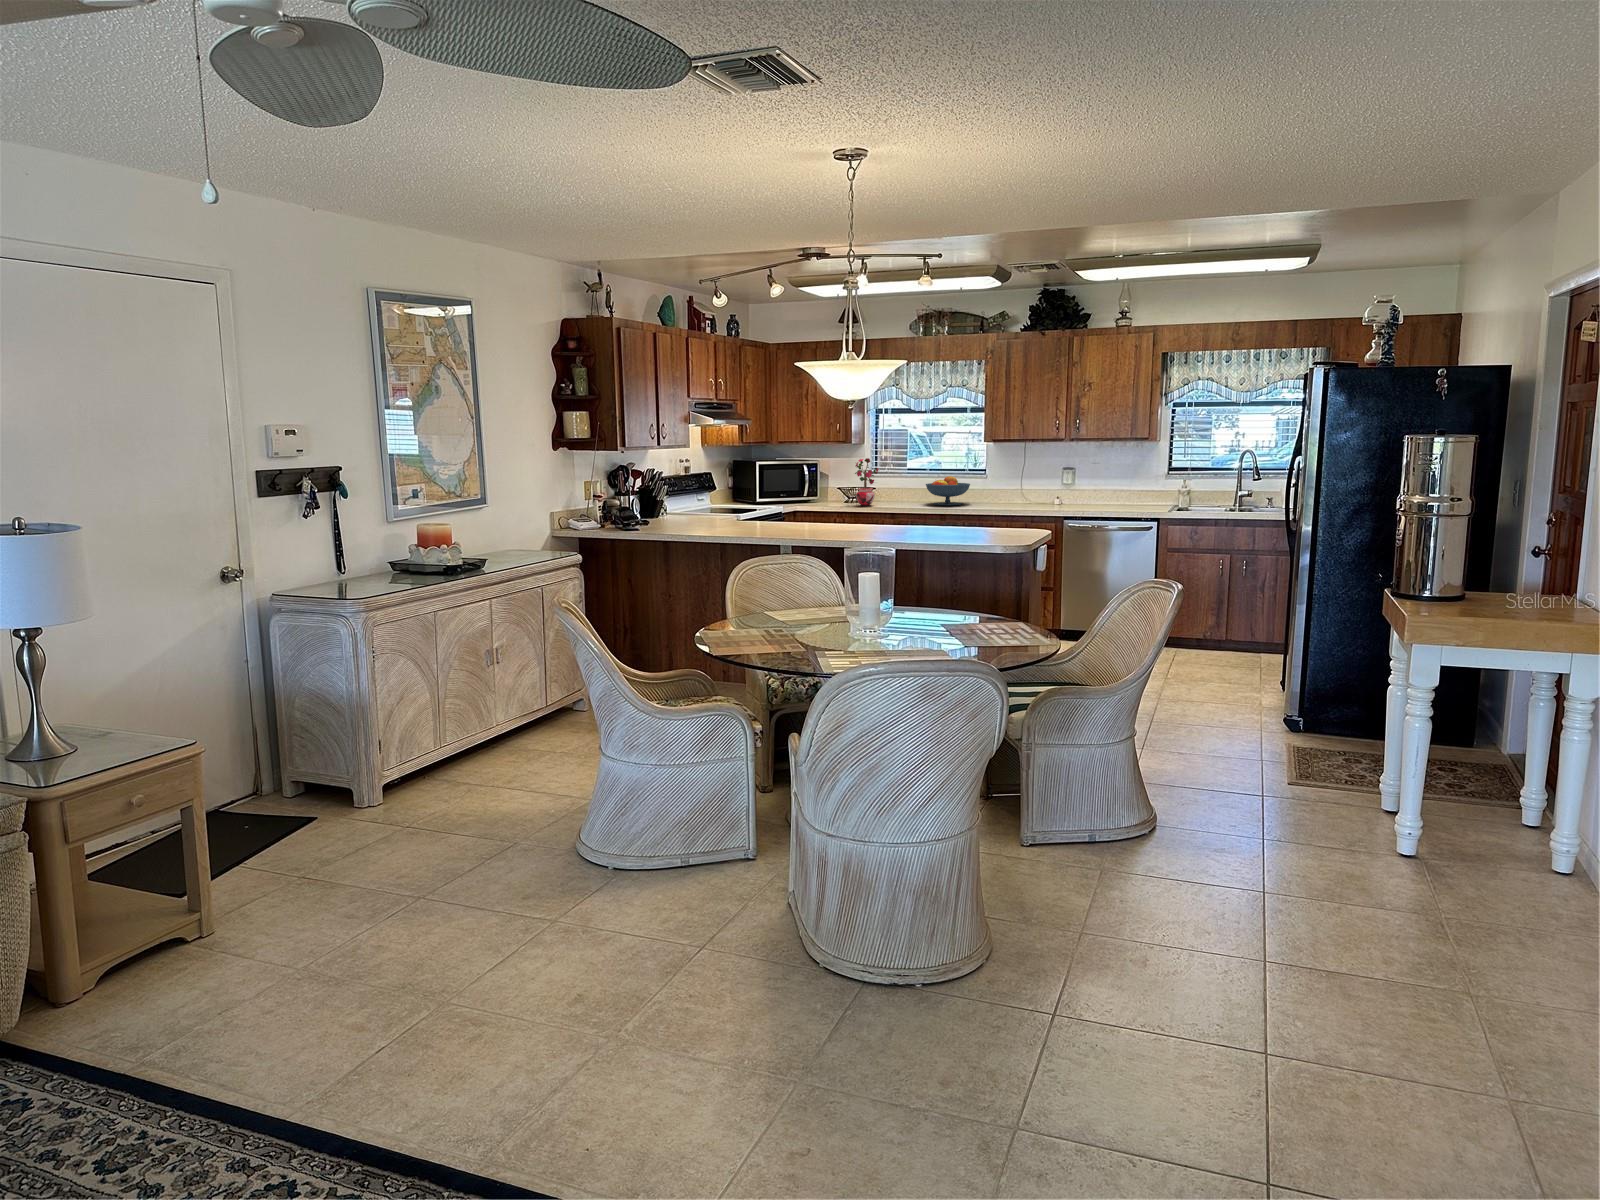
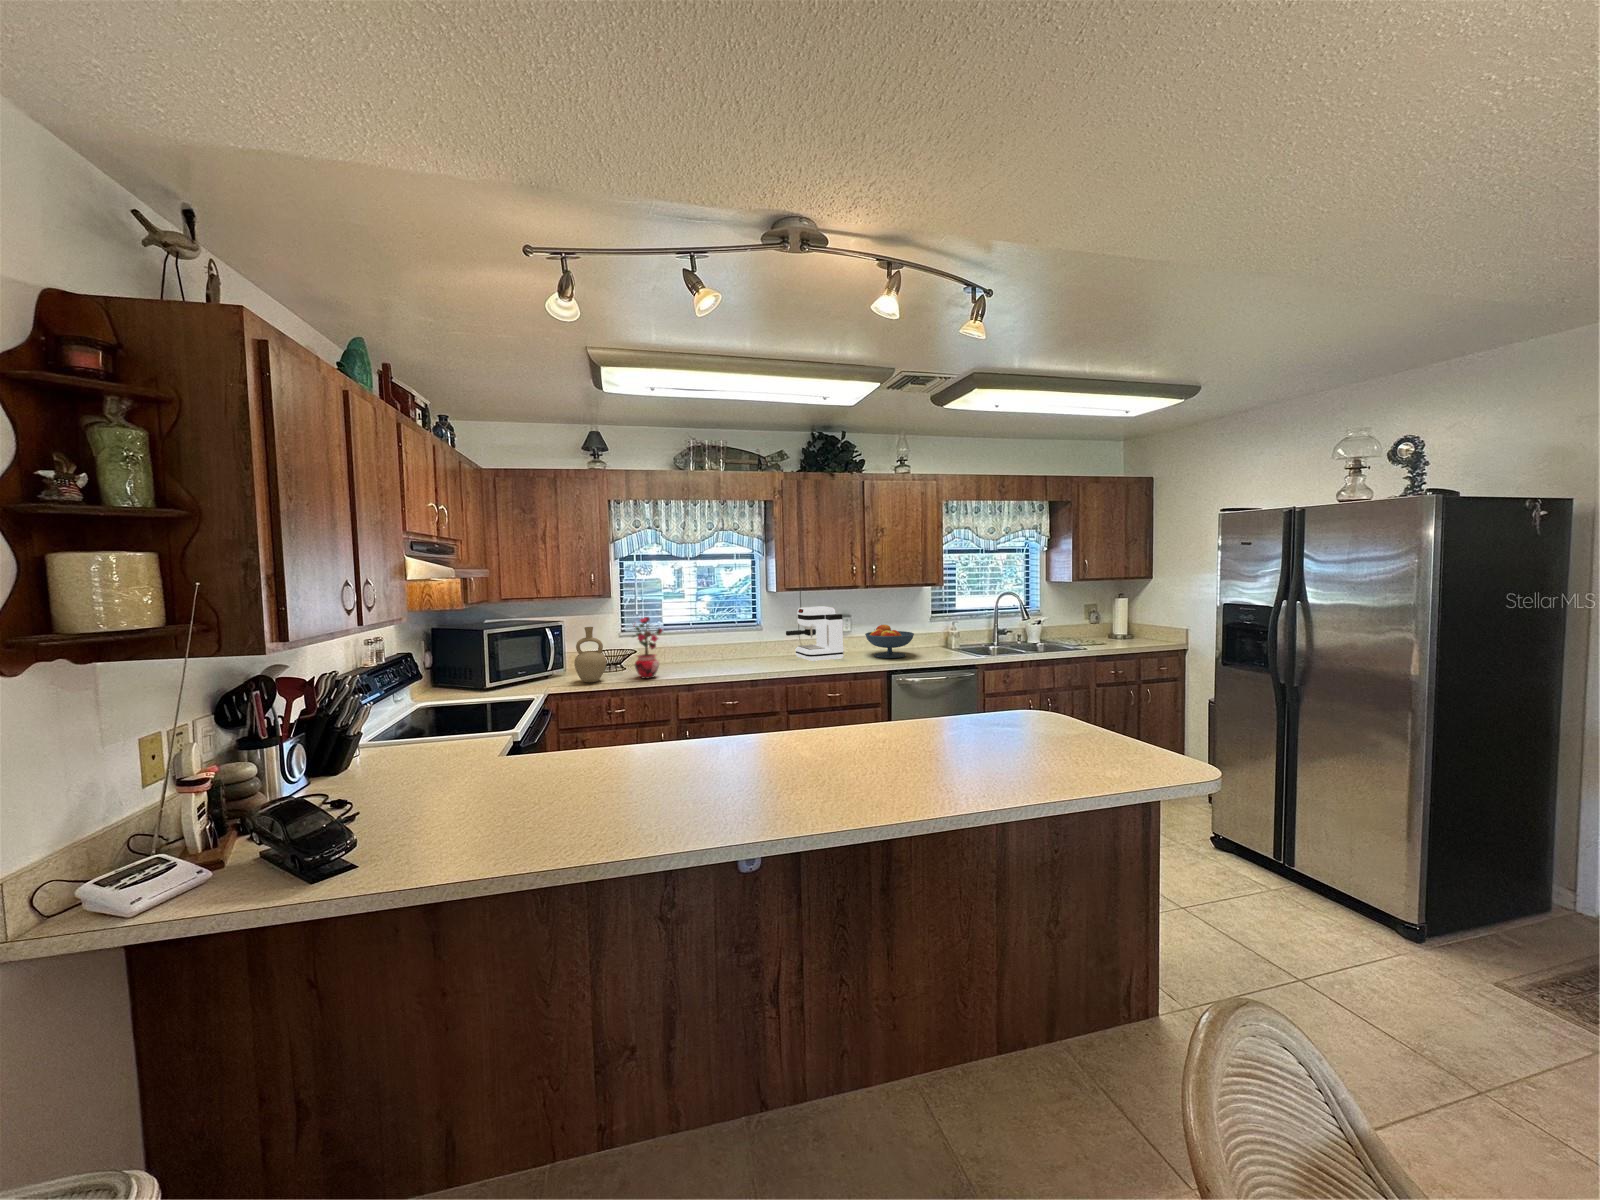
coffee maker: none [992,458,1039,506] -> present [786,606,843,662]
vase: none [815,464,837,505] -> present [574,627,607,682]
fruit bowl: present [926,476,970,505] -> present [865,625,914,658]

